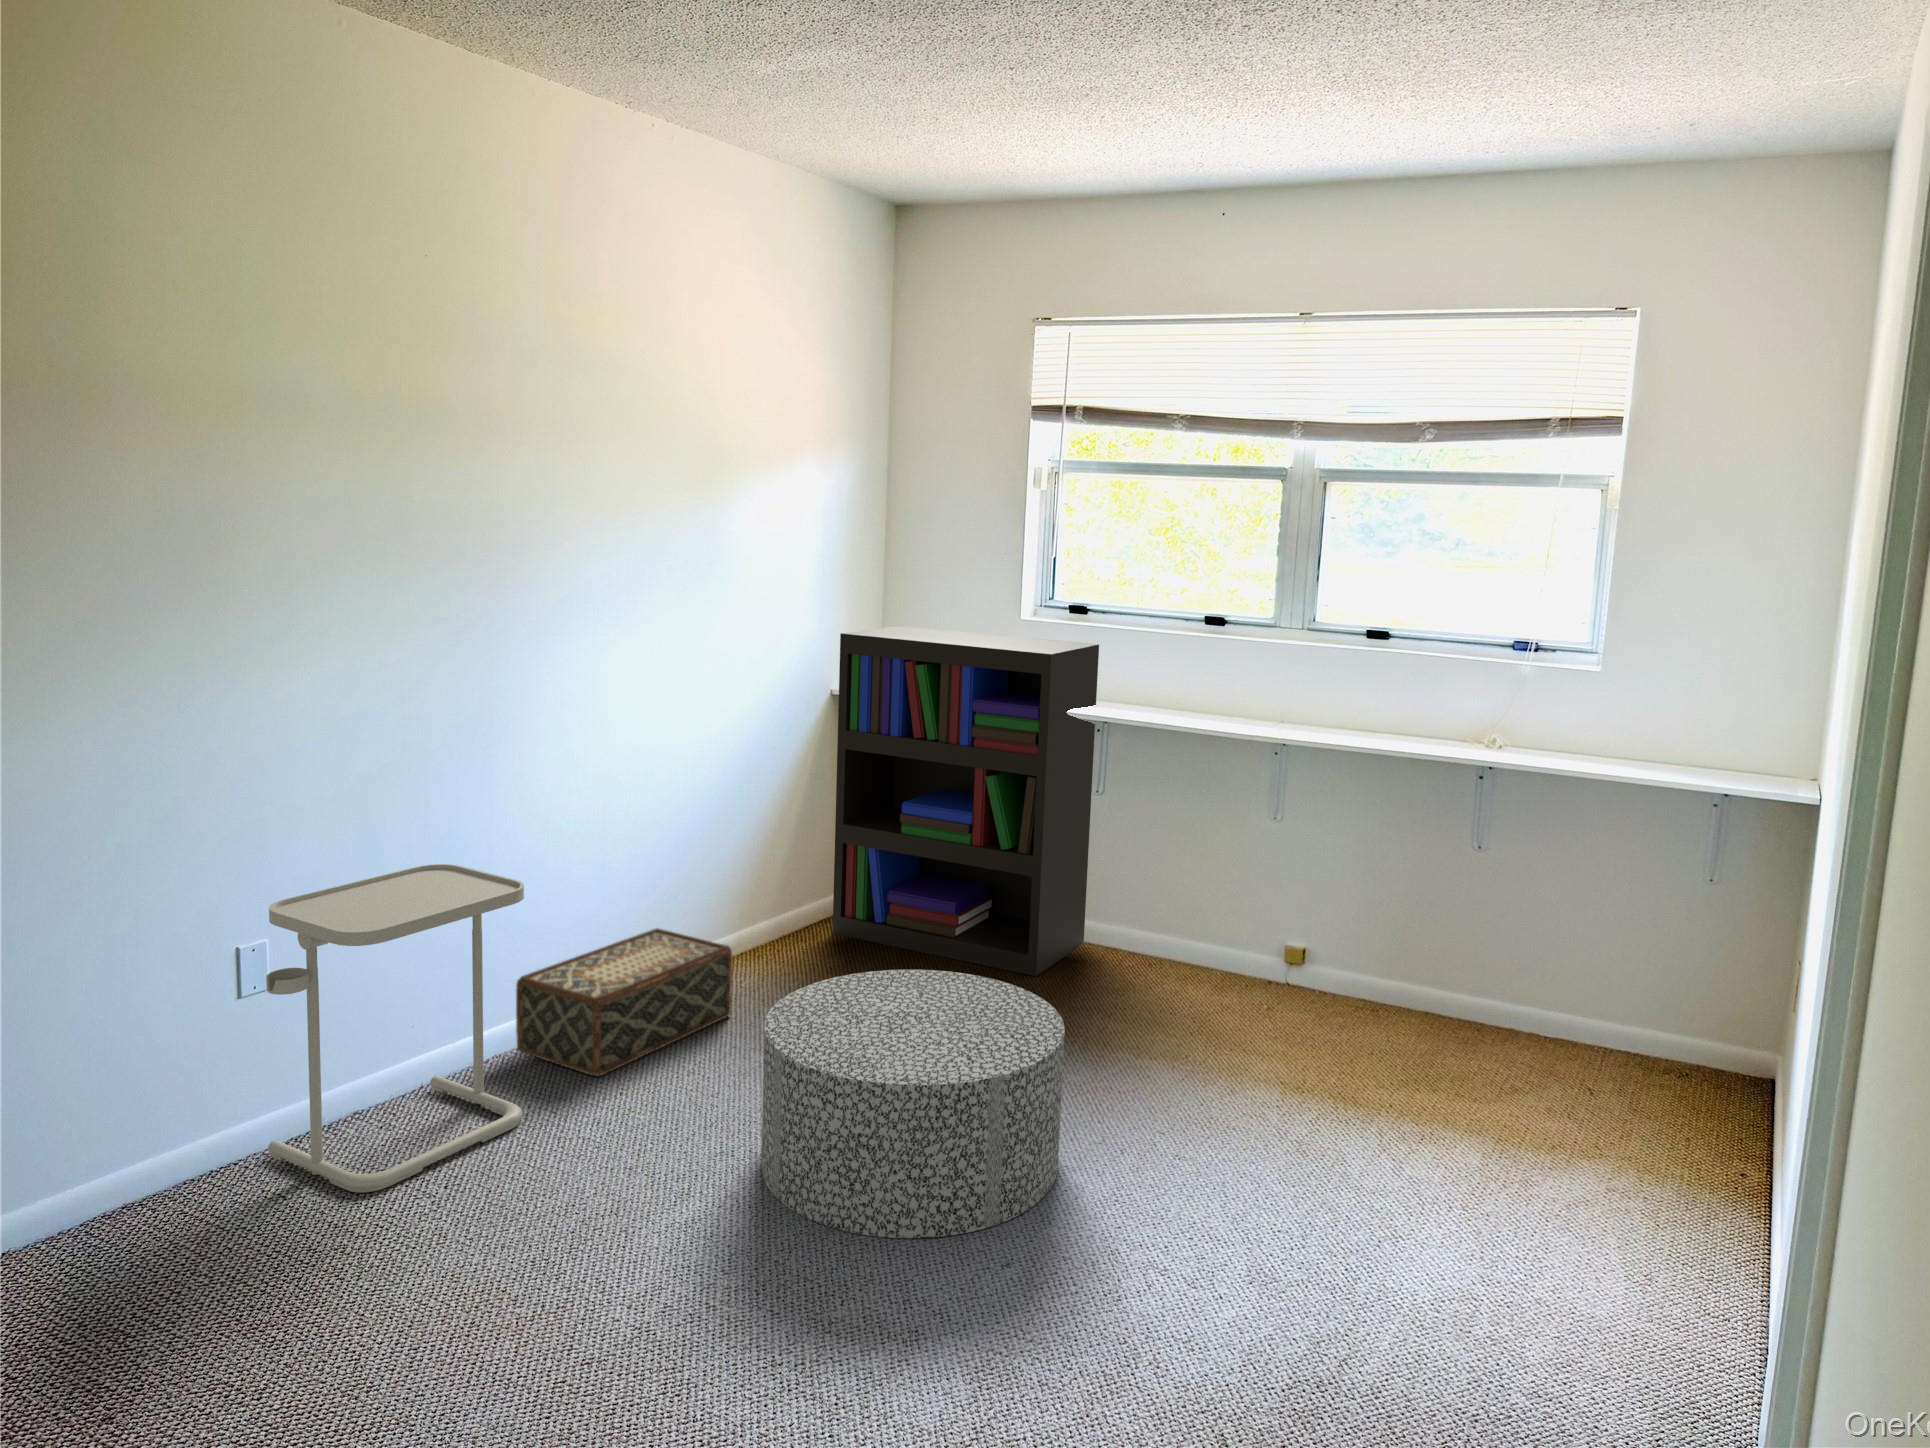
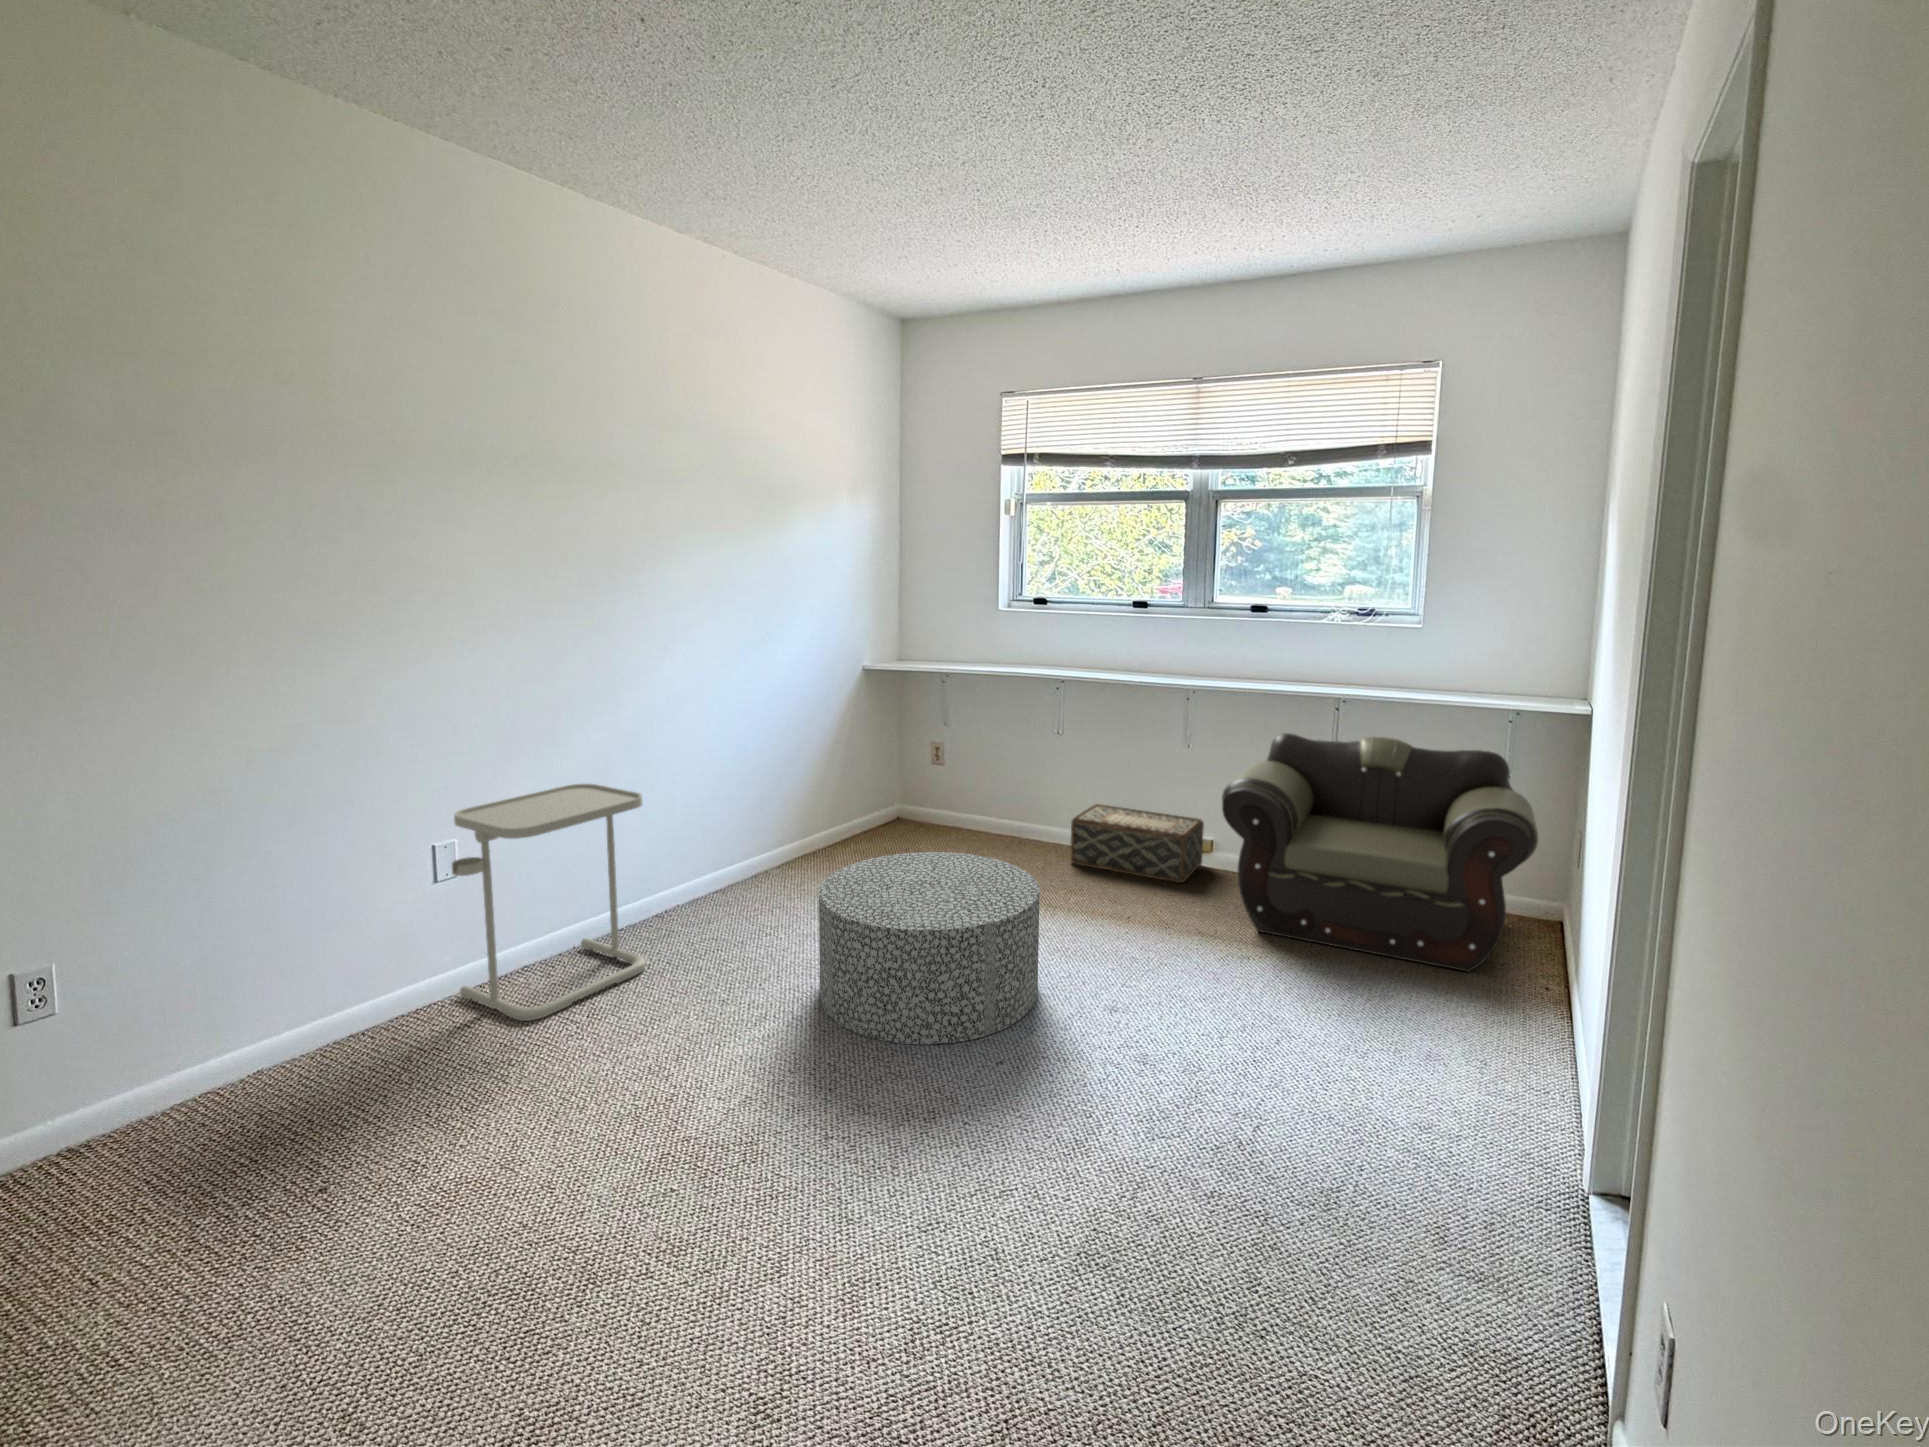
bookshelf: present [833,626,1099,976] -> none [872,617,1057,861]
armchair: none [1318,812,1742,1153] -> present [1222,733,1538,972]
woven basket: present [516,928,732,1076] -> present [1071,804,1204,883]

